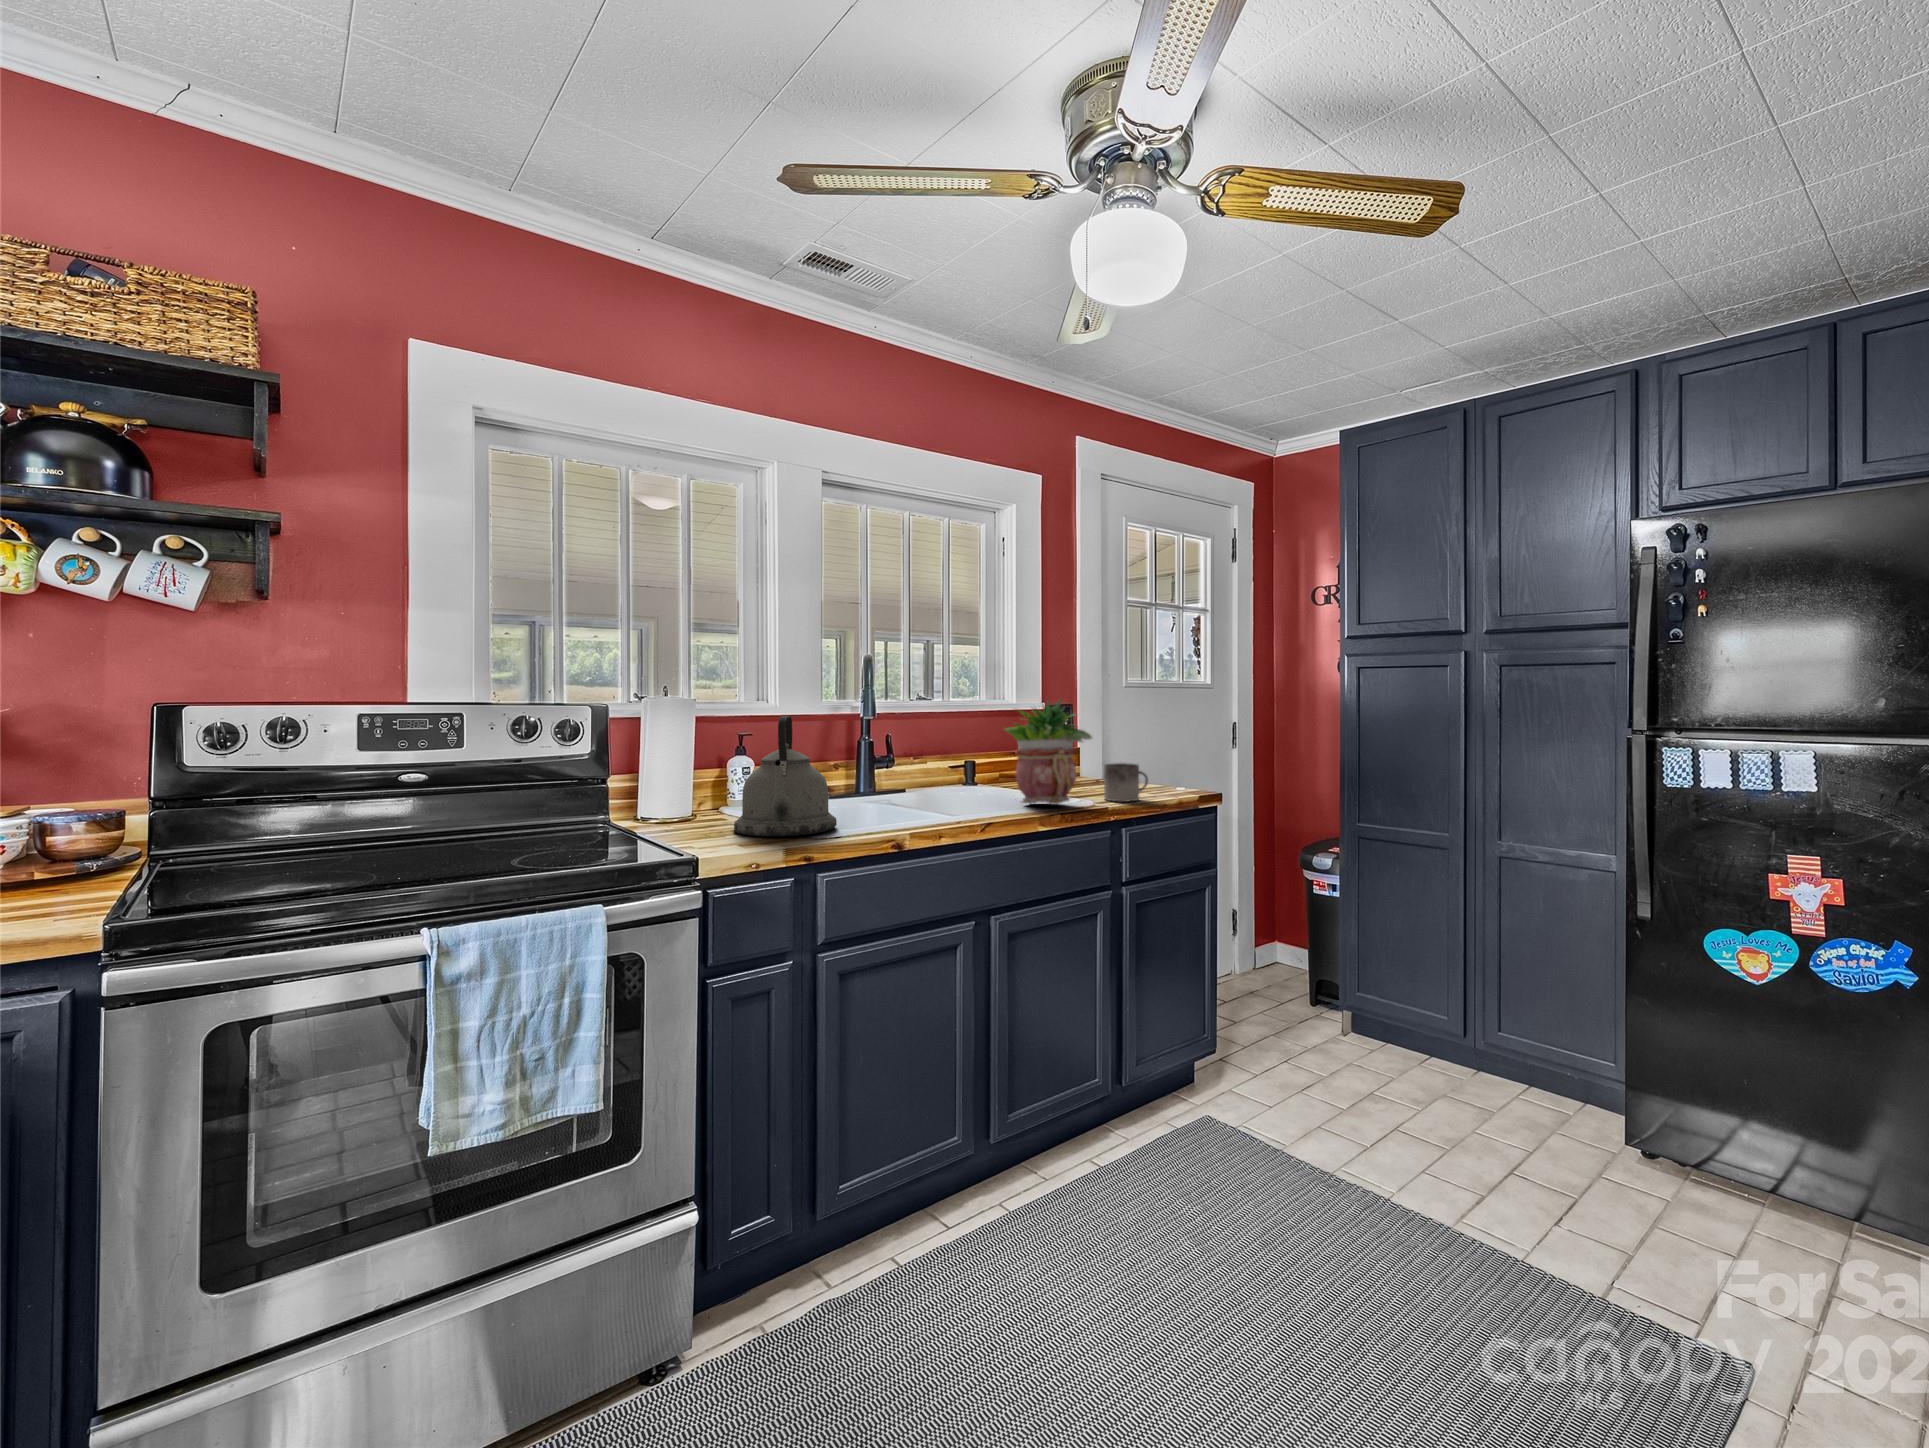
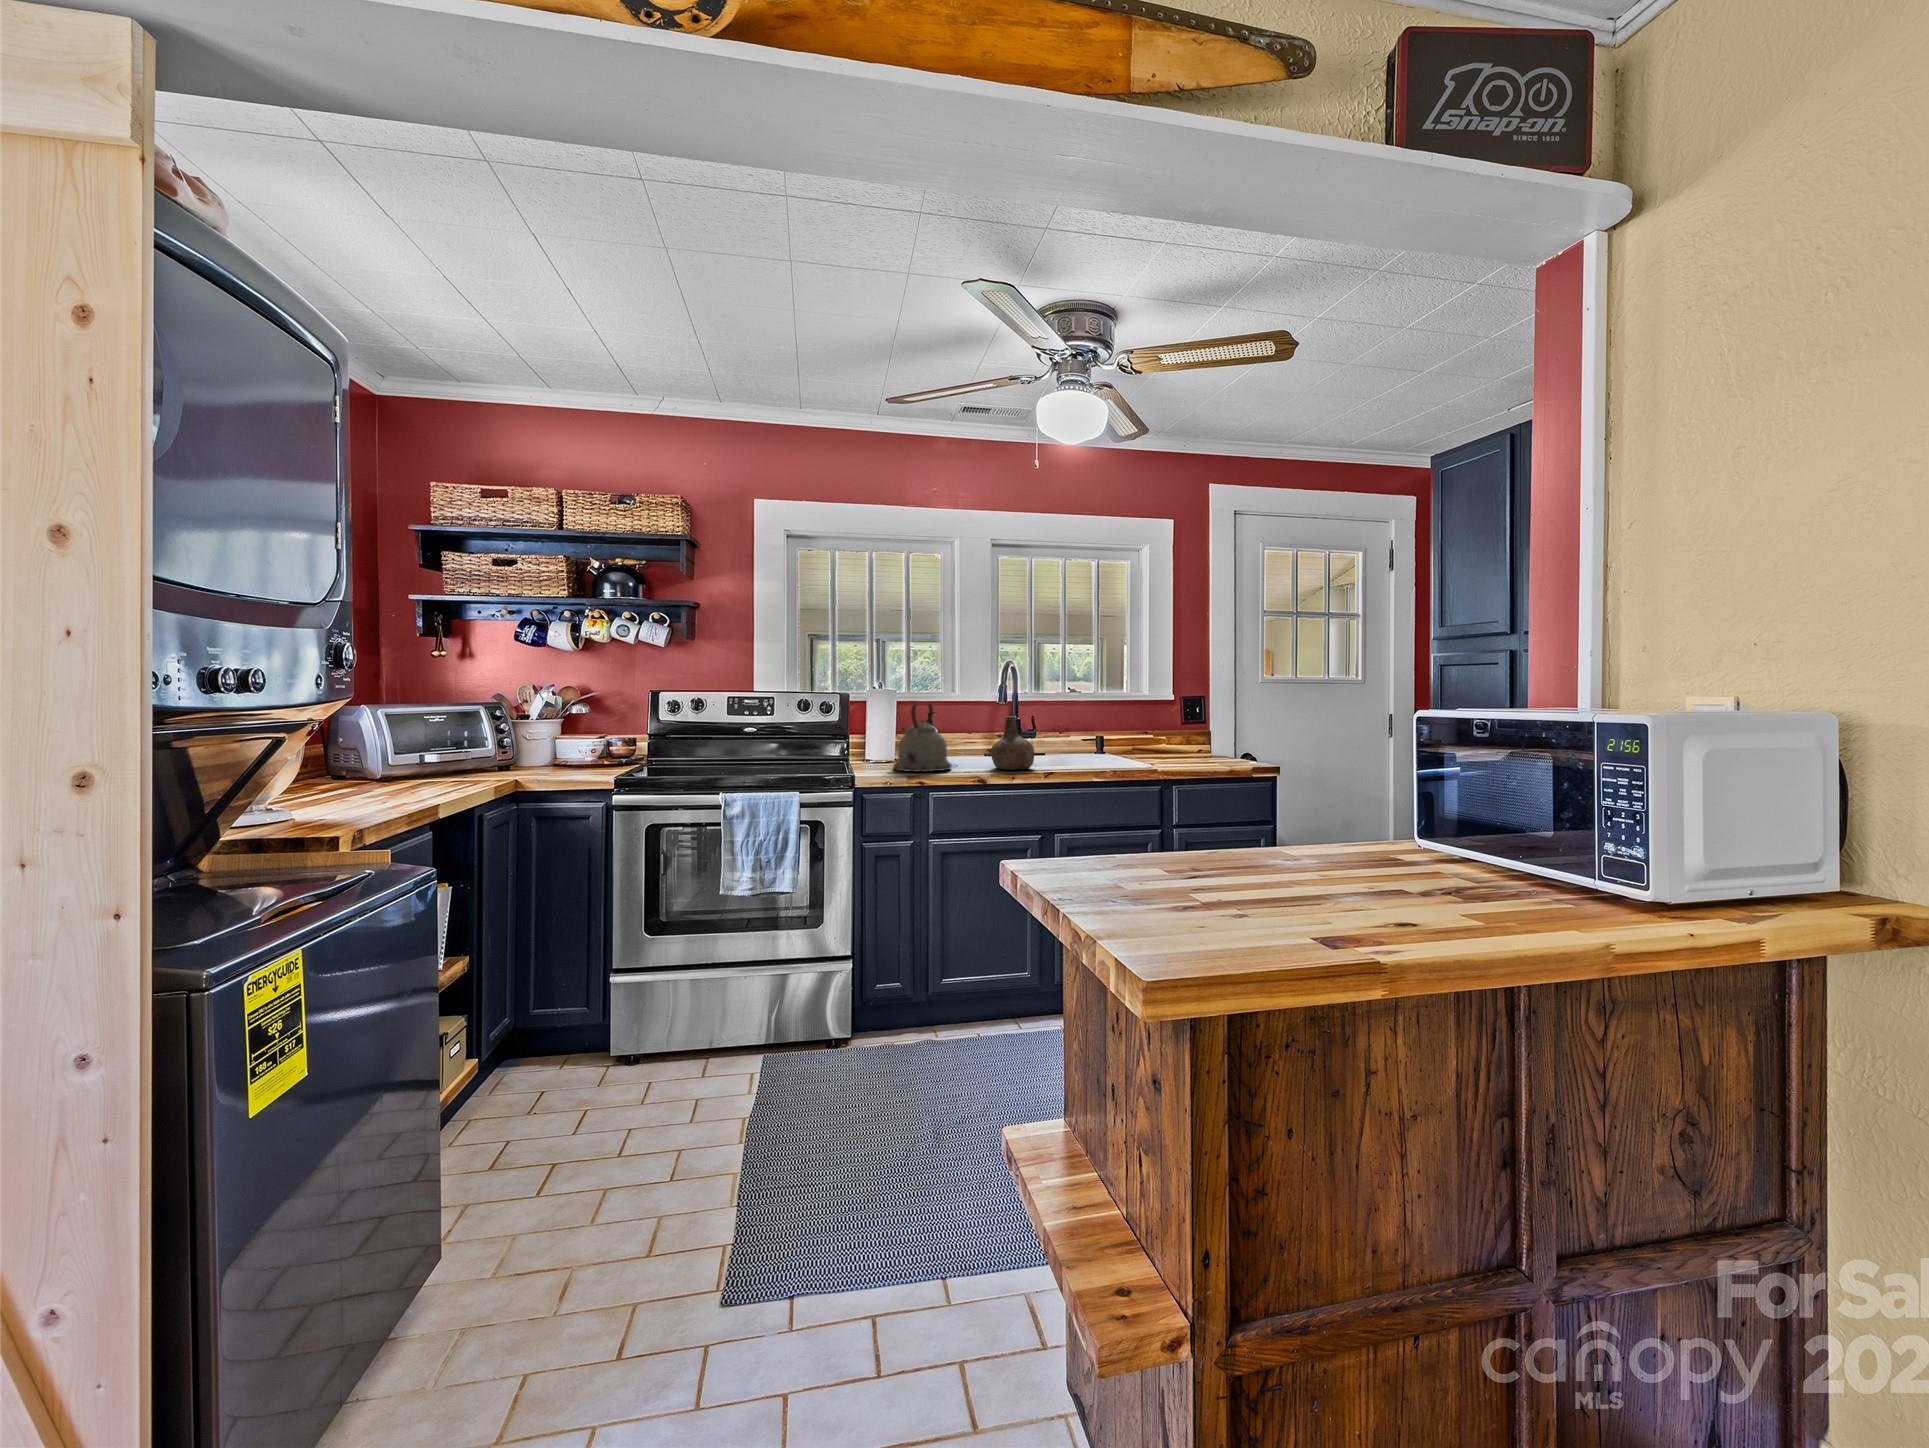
potted plant: present [1004,698,1092,805] -> none [1080,691,1142,767]
bottle: none [887,735,954,820] -> present [991,716,1034,770]
mug: present [1104,763,1148,802] -> none [1164,742,1198,769]

